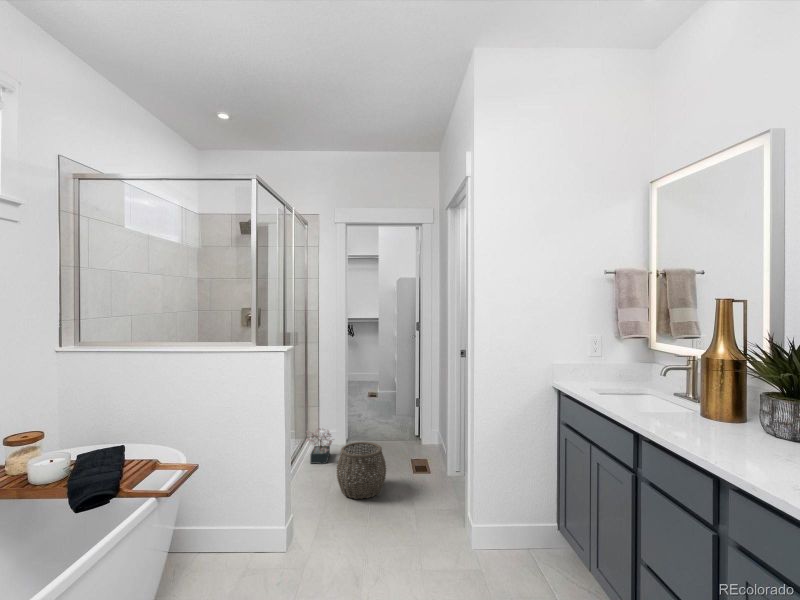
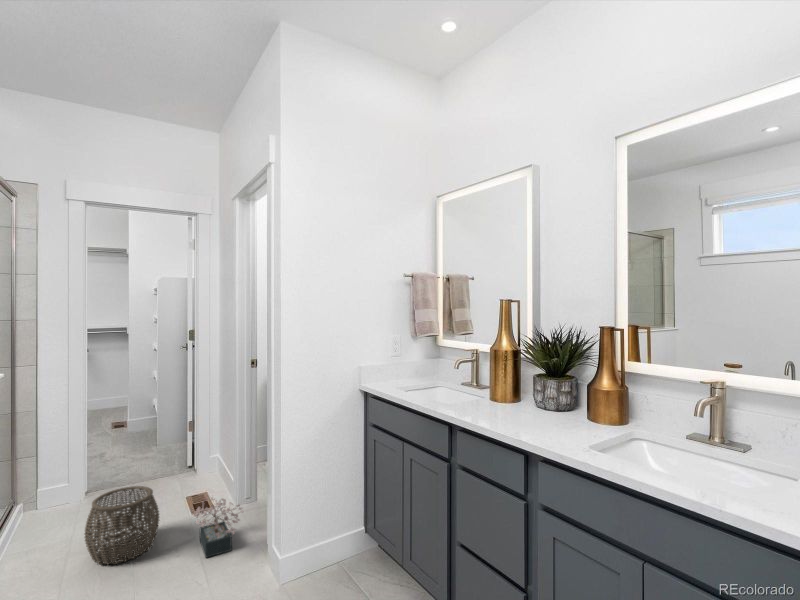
decorative plant: present [306,428,332,463] -> present [194,498,243,558]

